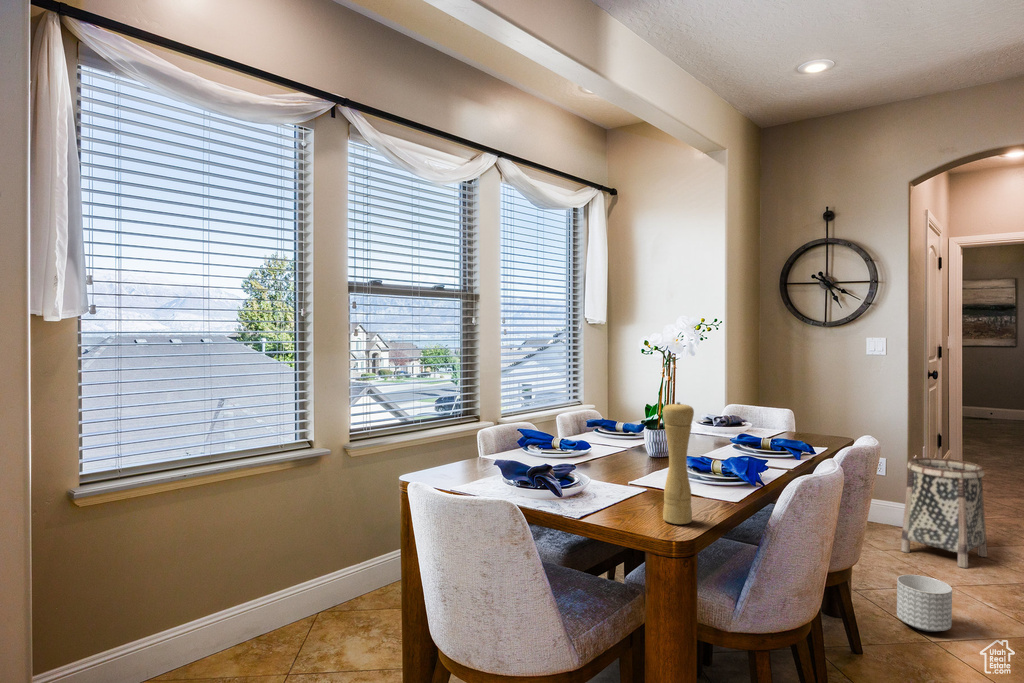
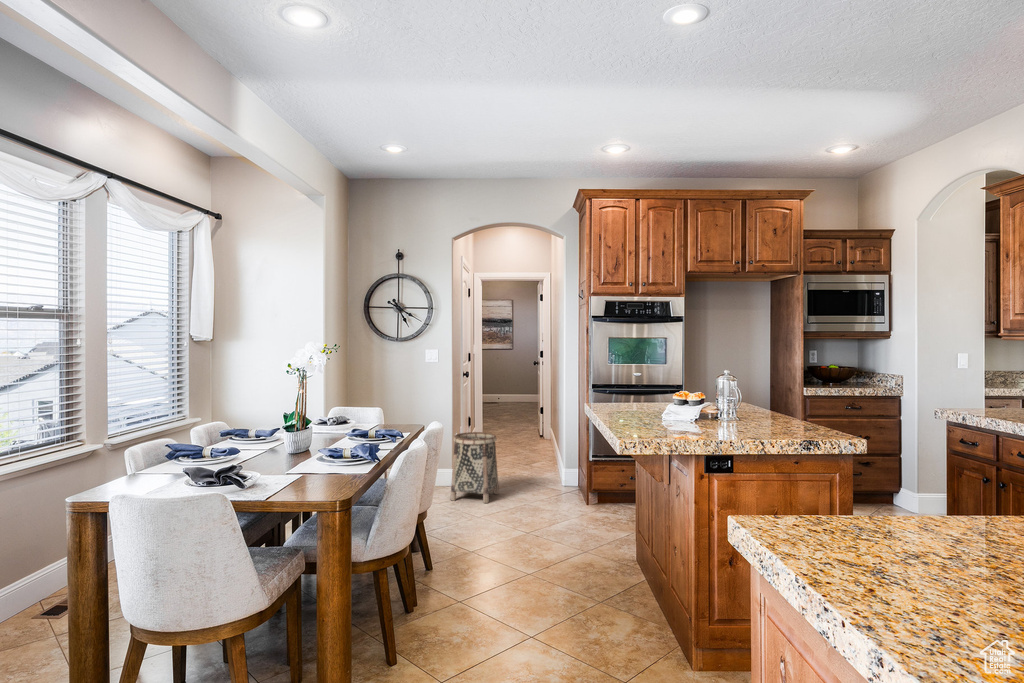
pepper mill: present [663,402,694,524] -> none [321,410,343,493]
planter: present [897,575,952,632] -> none [452,510,482,546]

